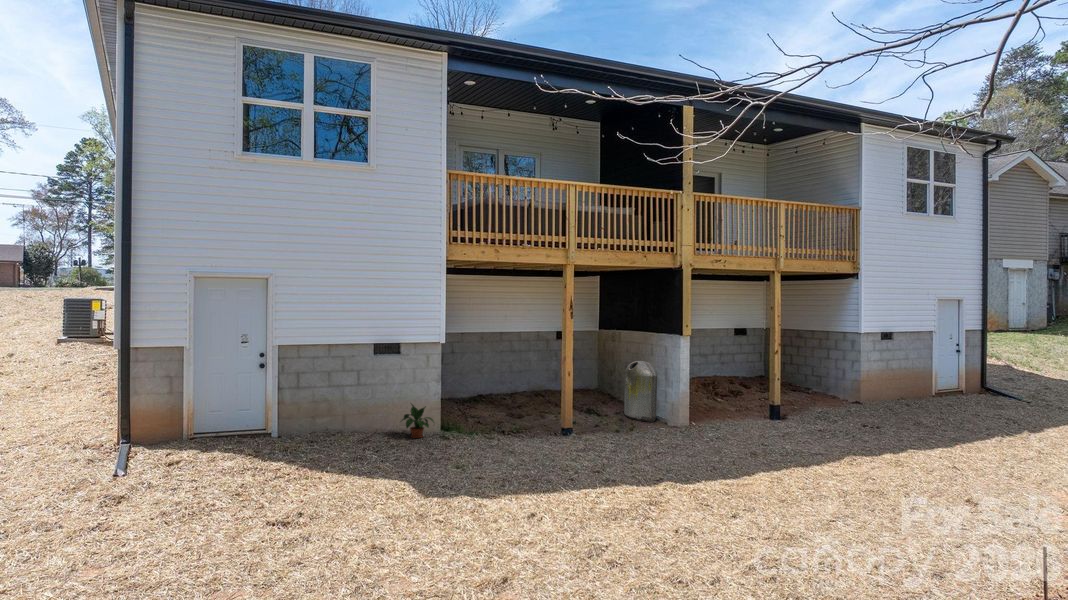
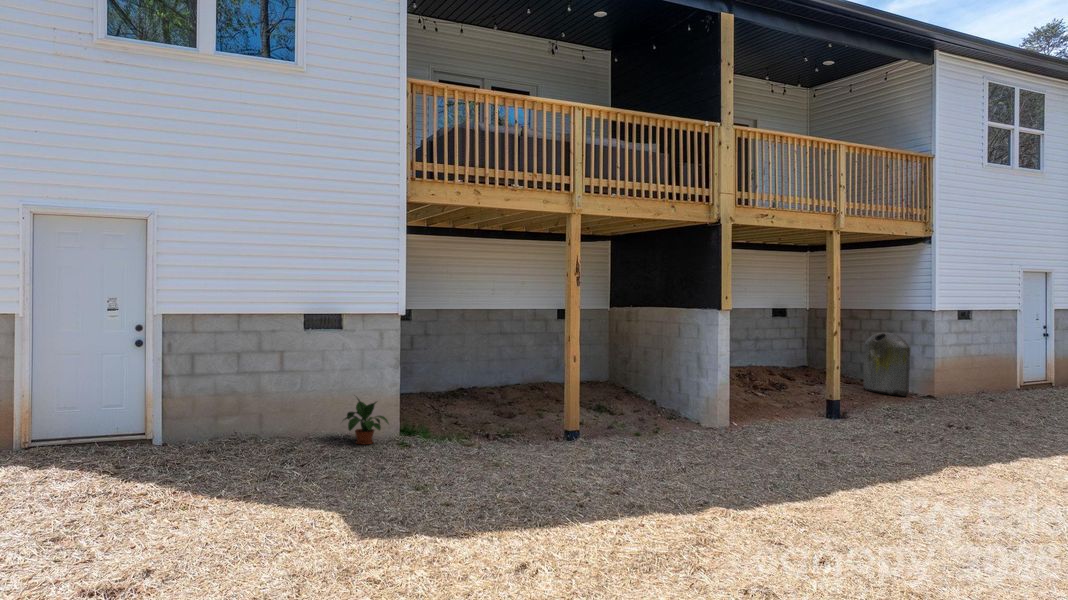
trash can: present [624,361,657,422] -> present [864,333,910,396]

